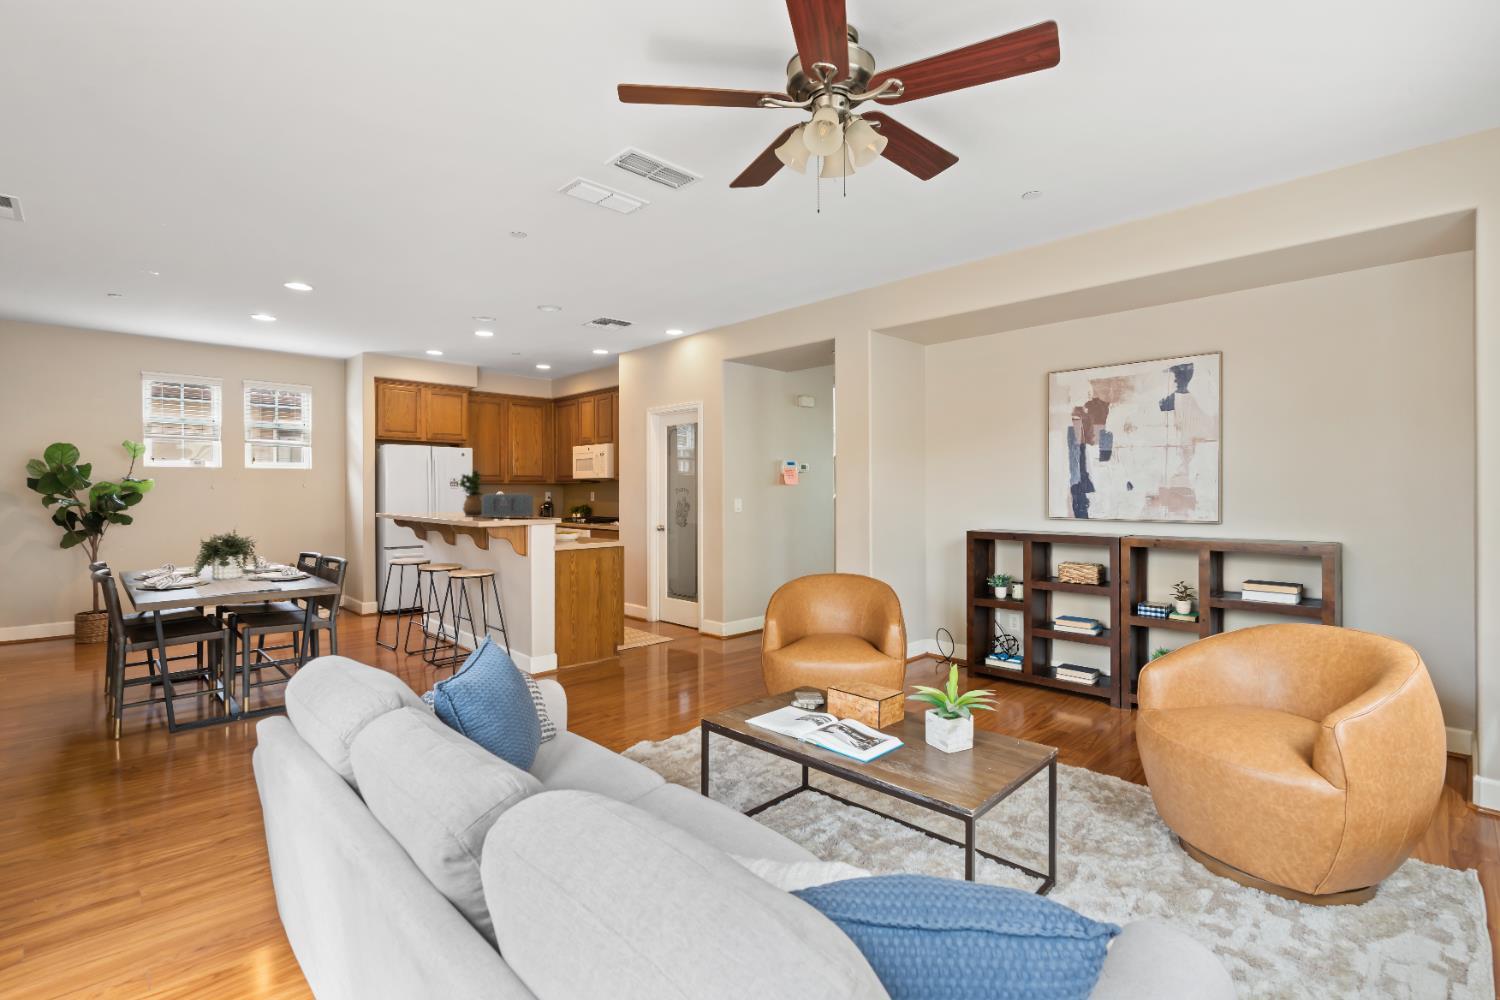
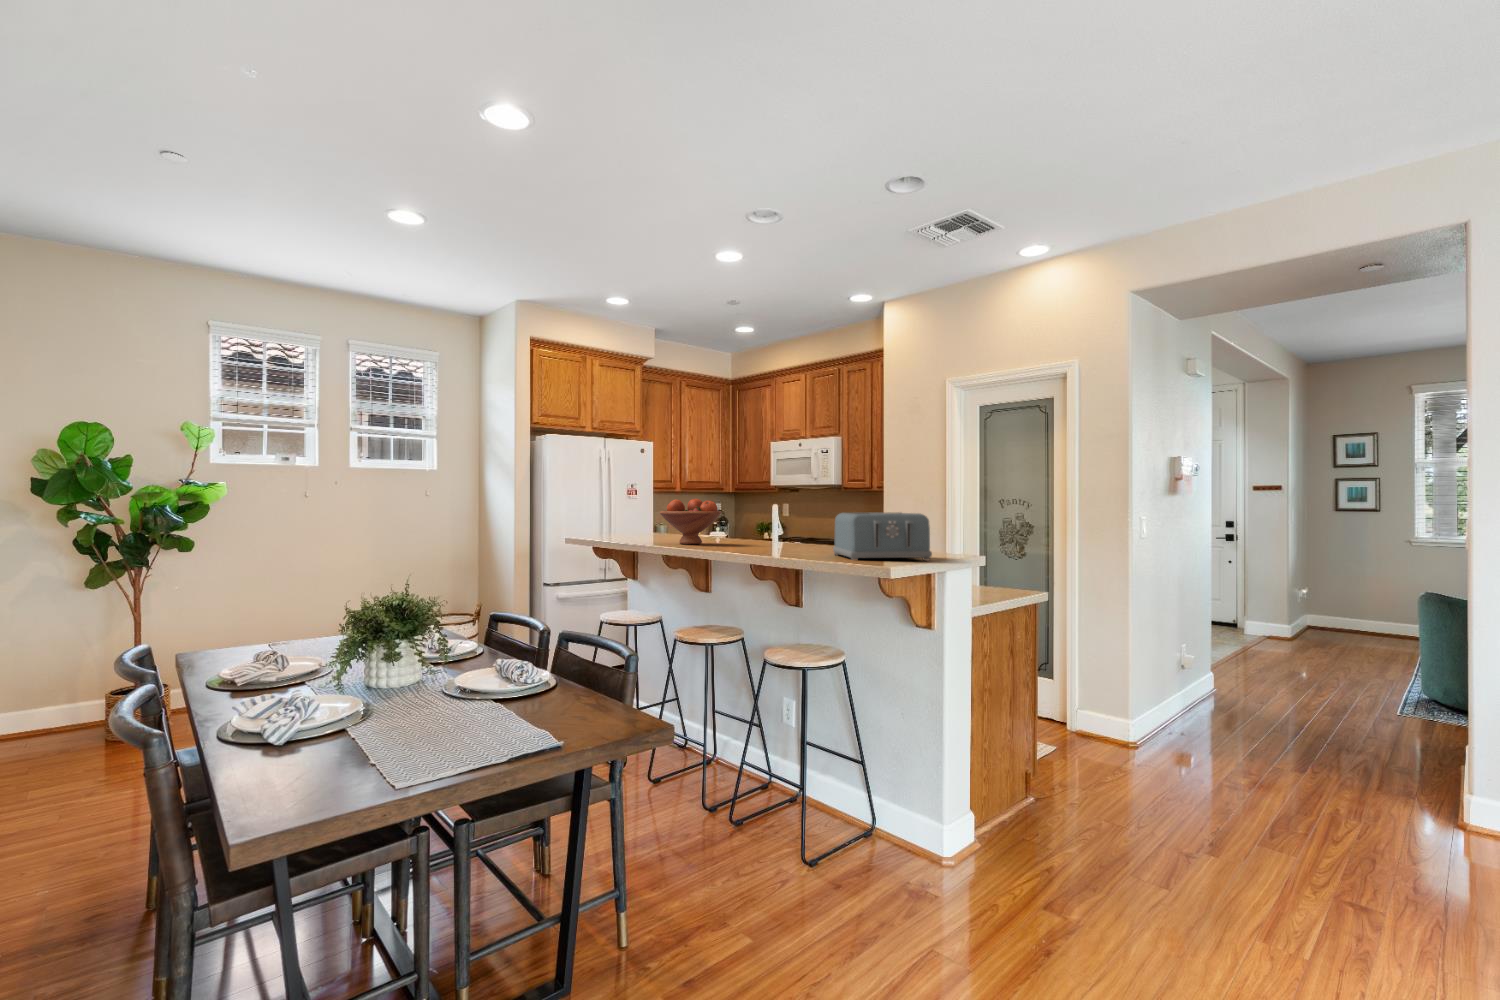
potted plant: present [459,470,482,517] -> none [769,469,812,553]
fruit bowl: none [416,487,457,515] -> present [660,499,721,544]

